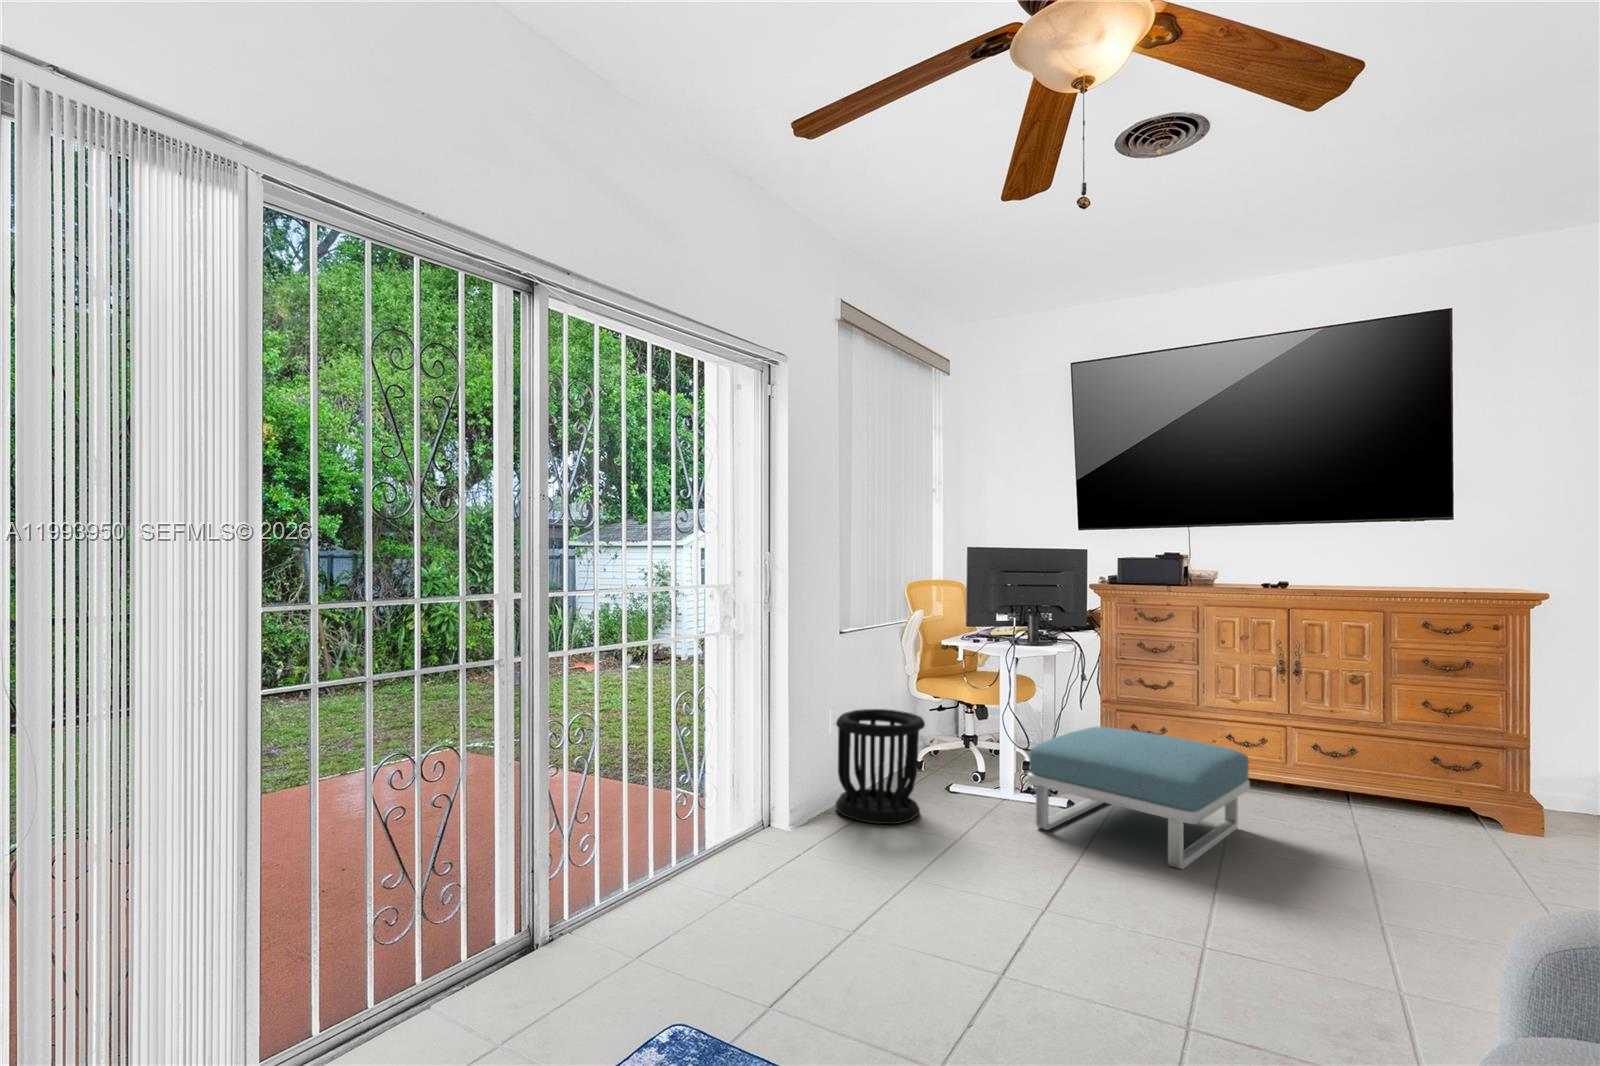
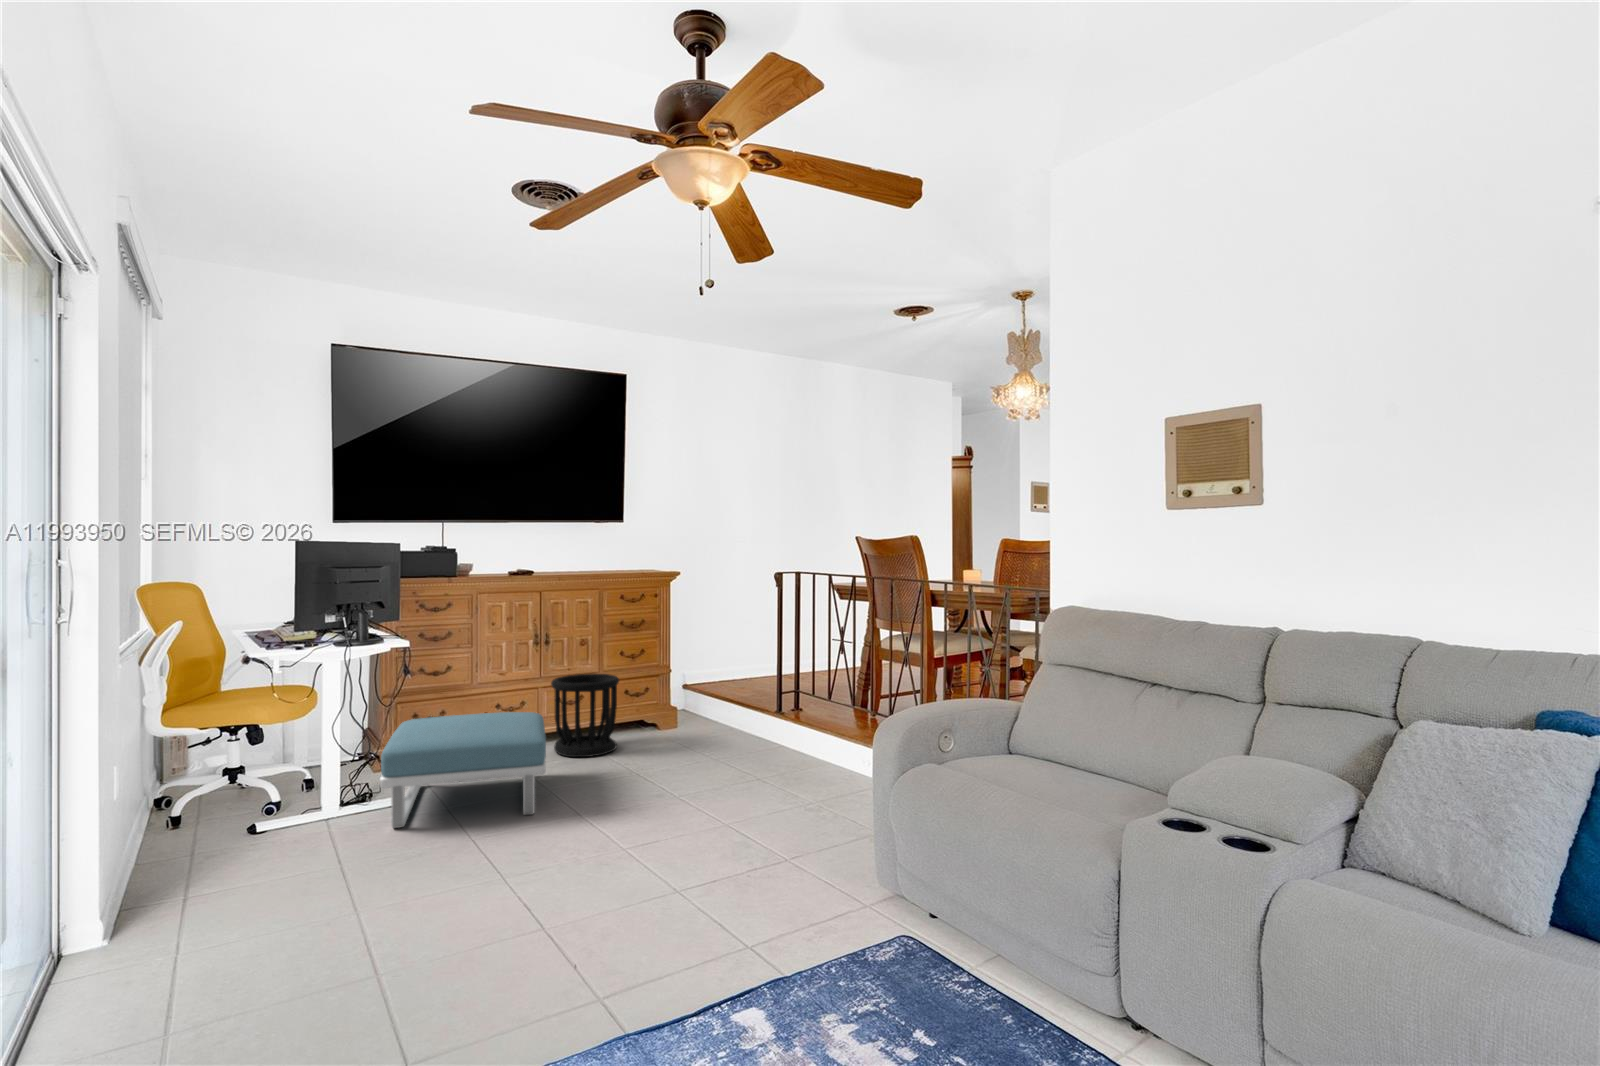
wastebasket: present [836,709,925,824] -> present [551,674,619,757]

